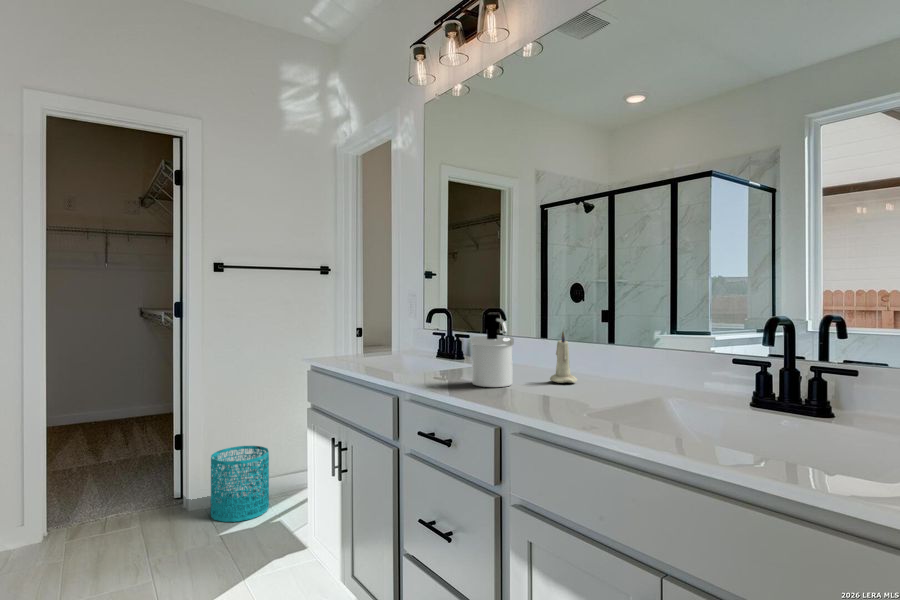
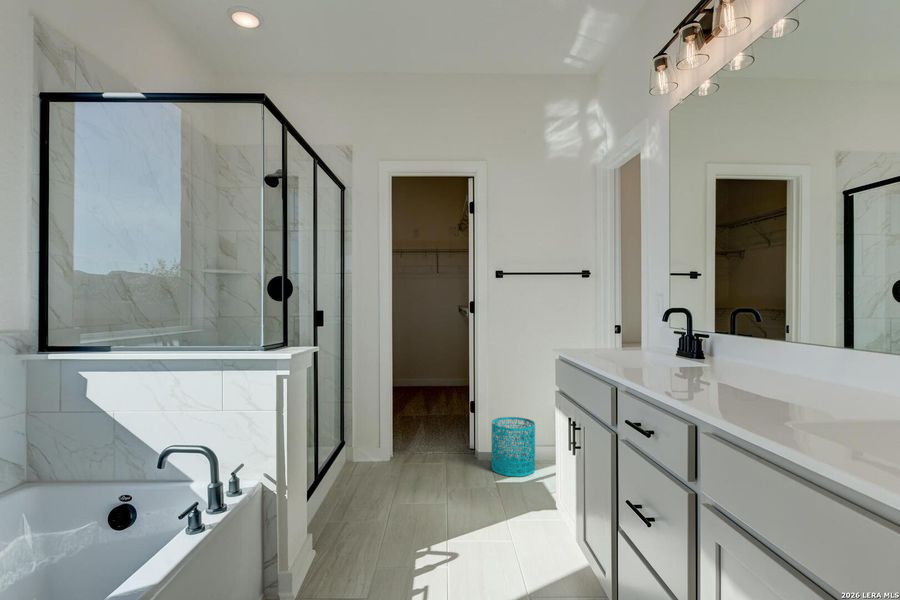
soap dispenser: present [471,314,514,387] -> none [685,313,735,387]
candle: present [550,332,578,383] -> none [784,333,820,392]

